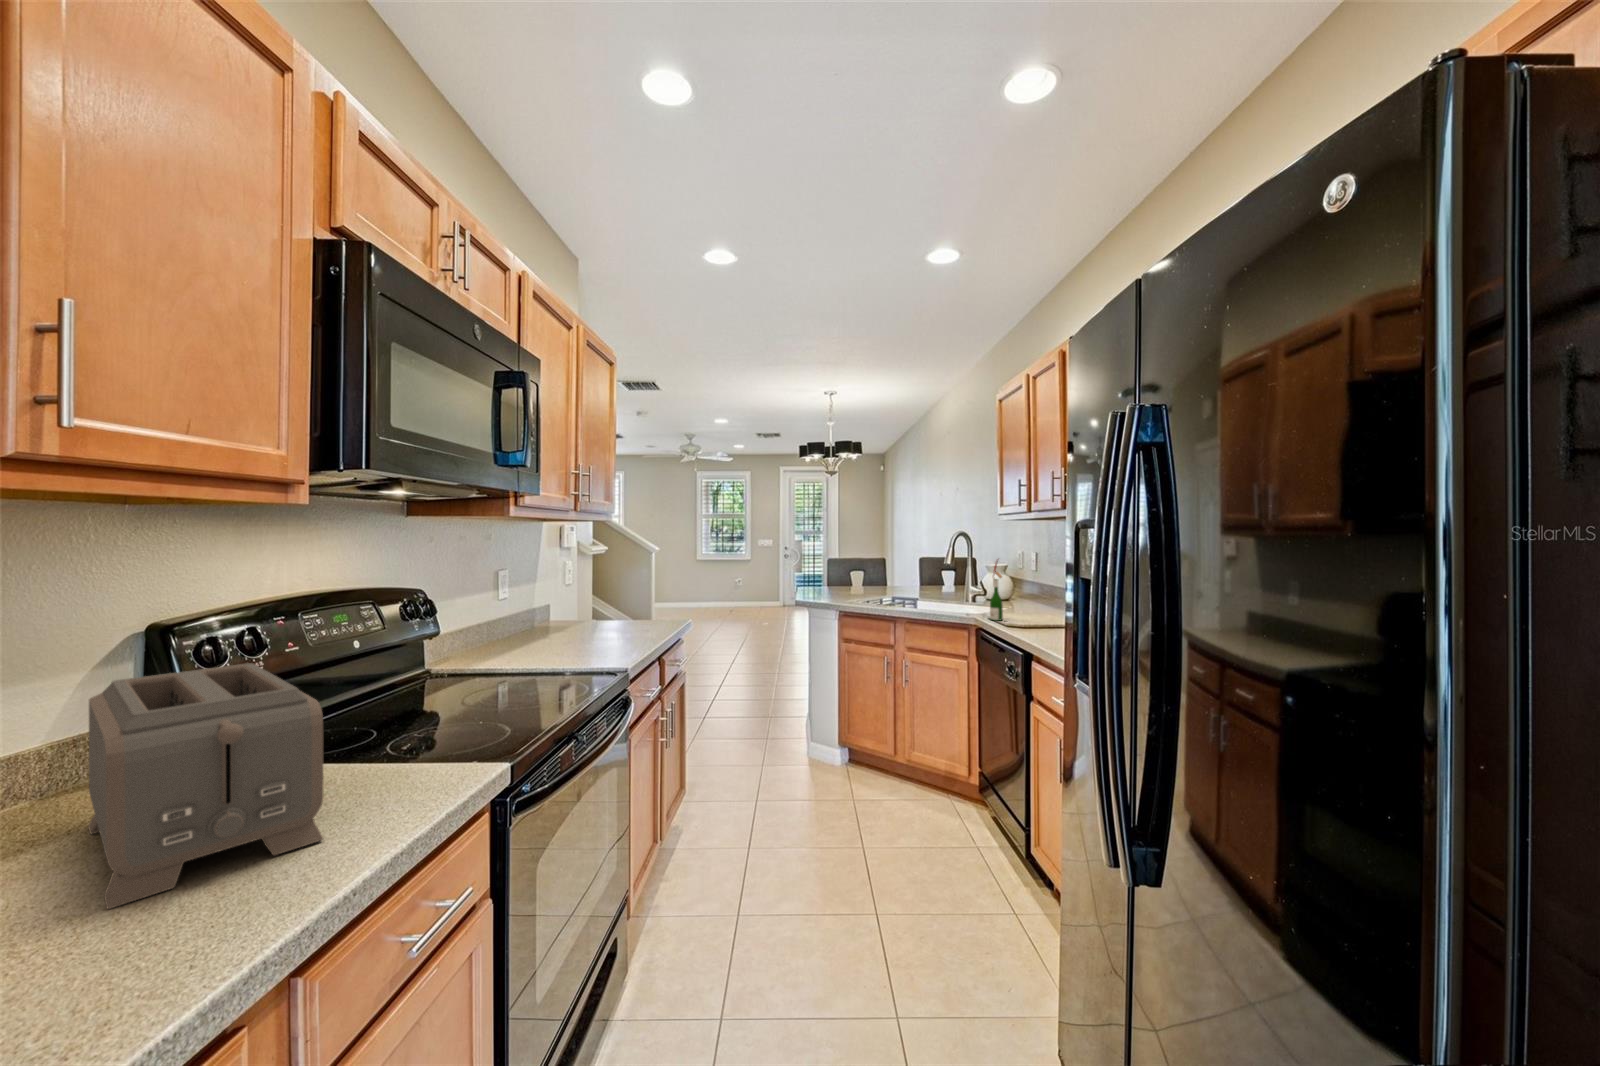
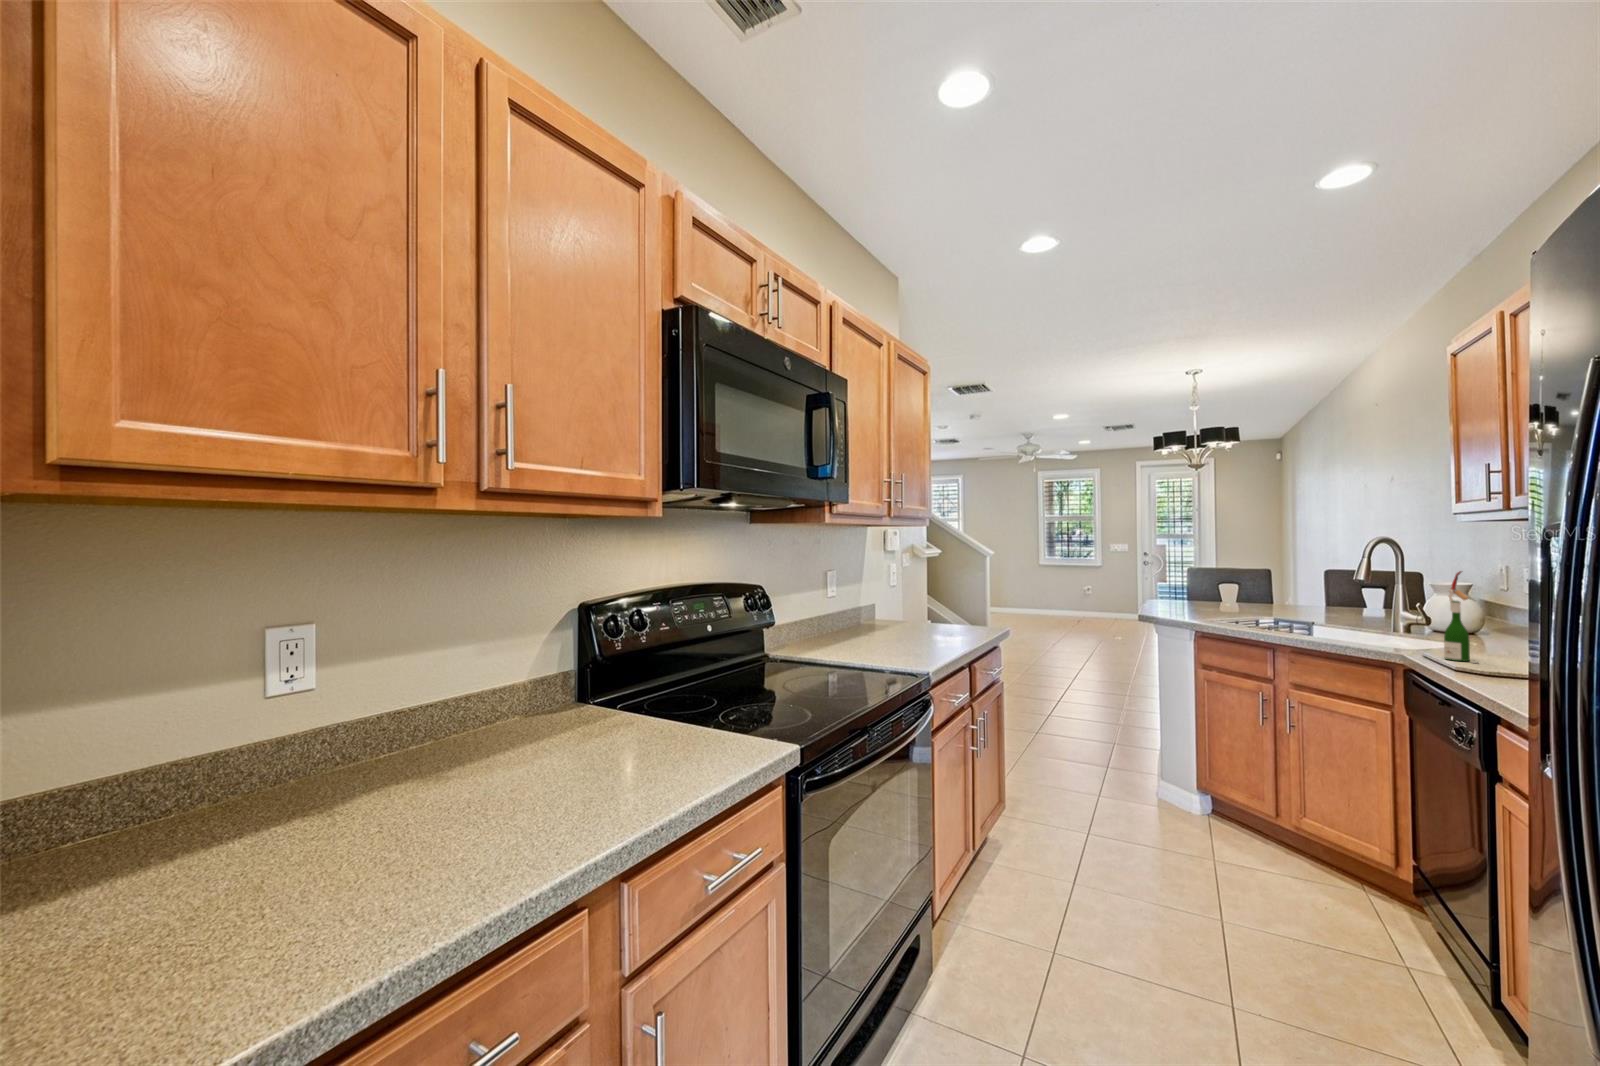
toaster: present [88,663,323,909] -> none [531,638,653,799]

